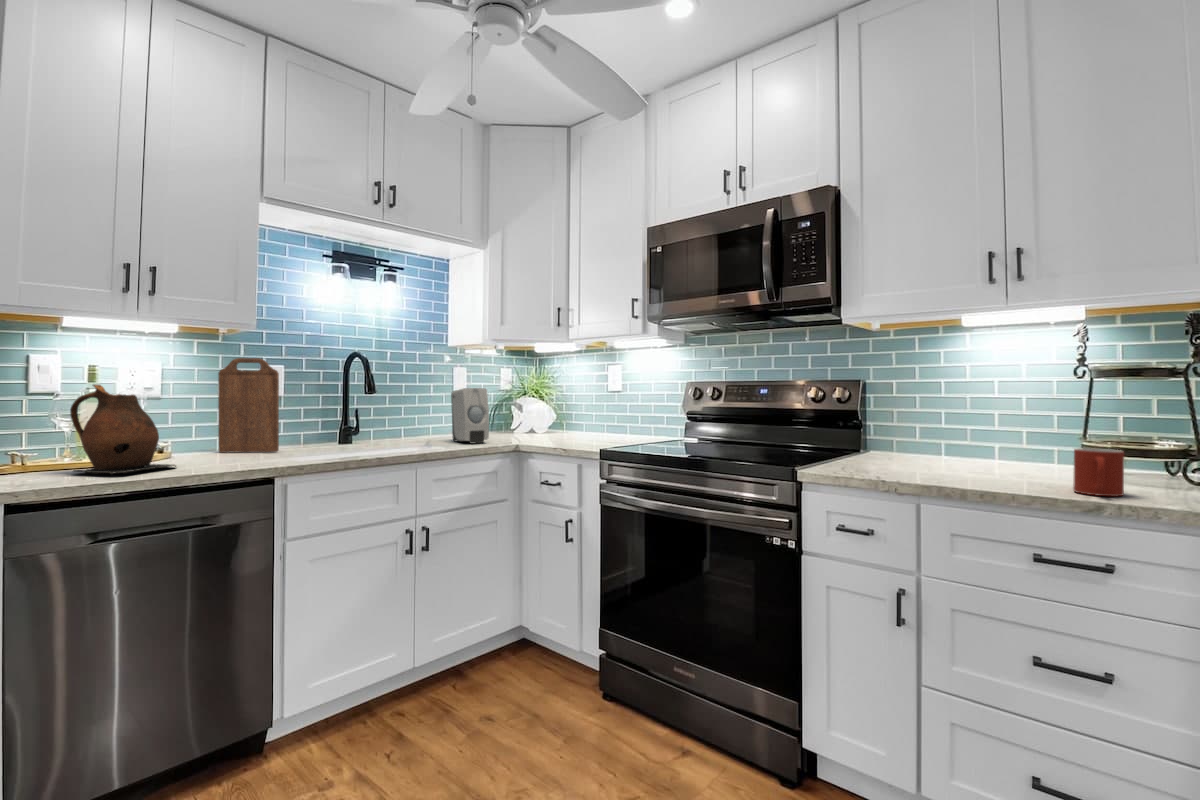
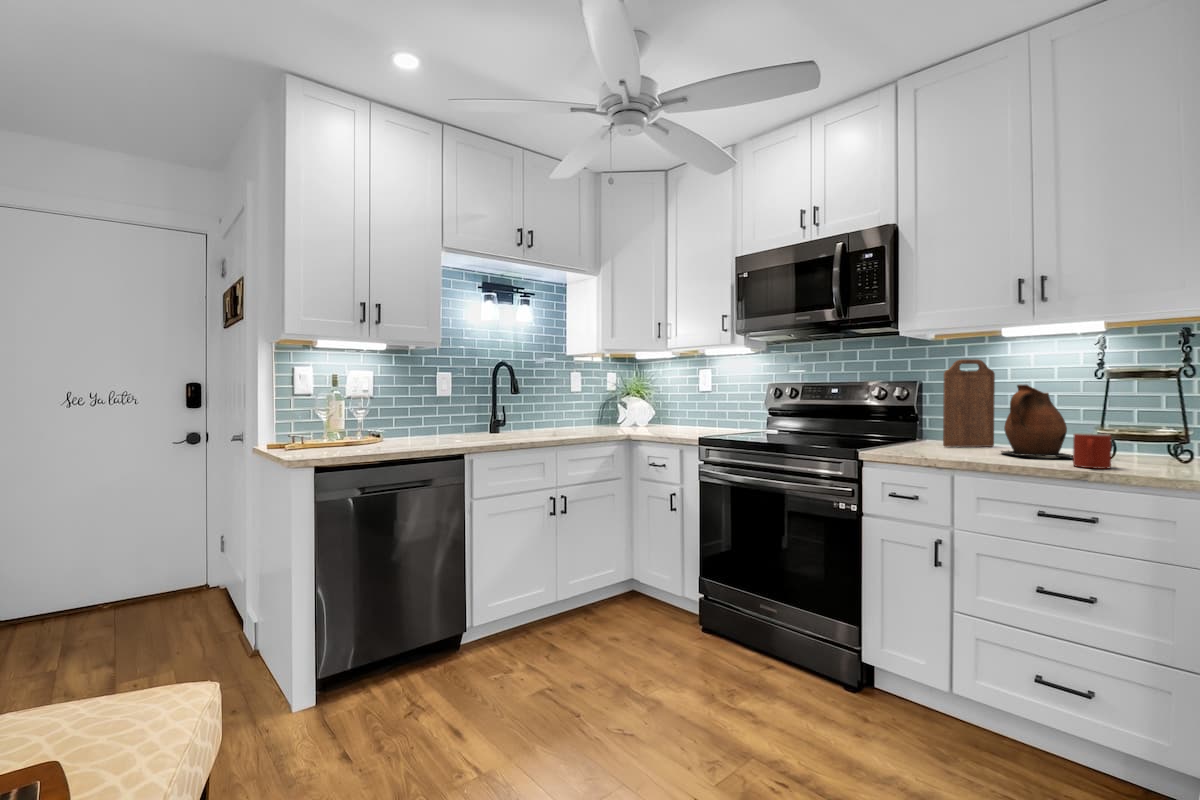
cutting board: present [218,358,279,453] -> present [943,359,995,447]
ceramic pitcher: present [70,385,176,475] -> present [1001,385,1073,458]
soap dispenser: present [451,388,489,444] -> none [574,388,606,433]

